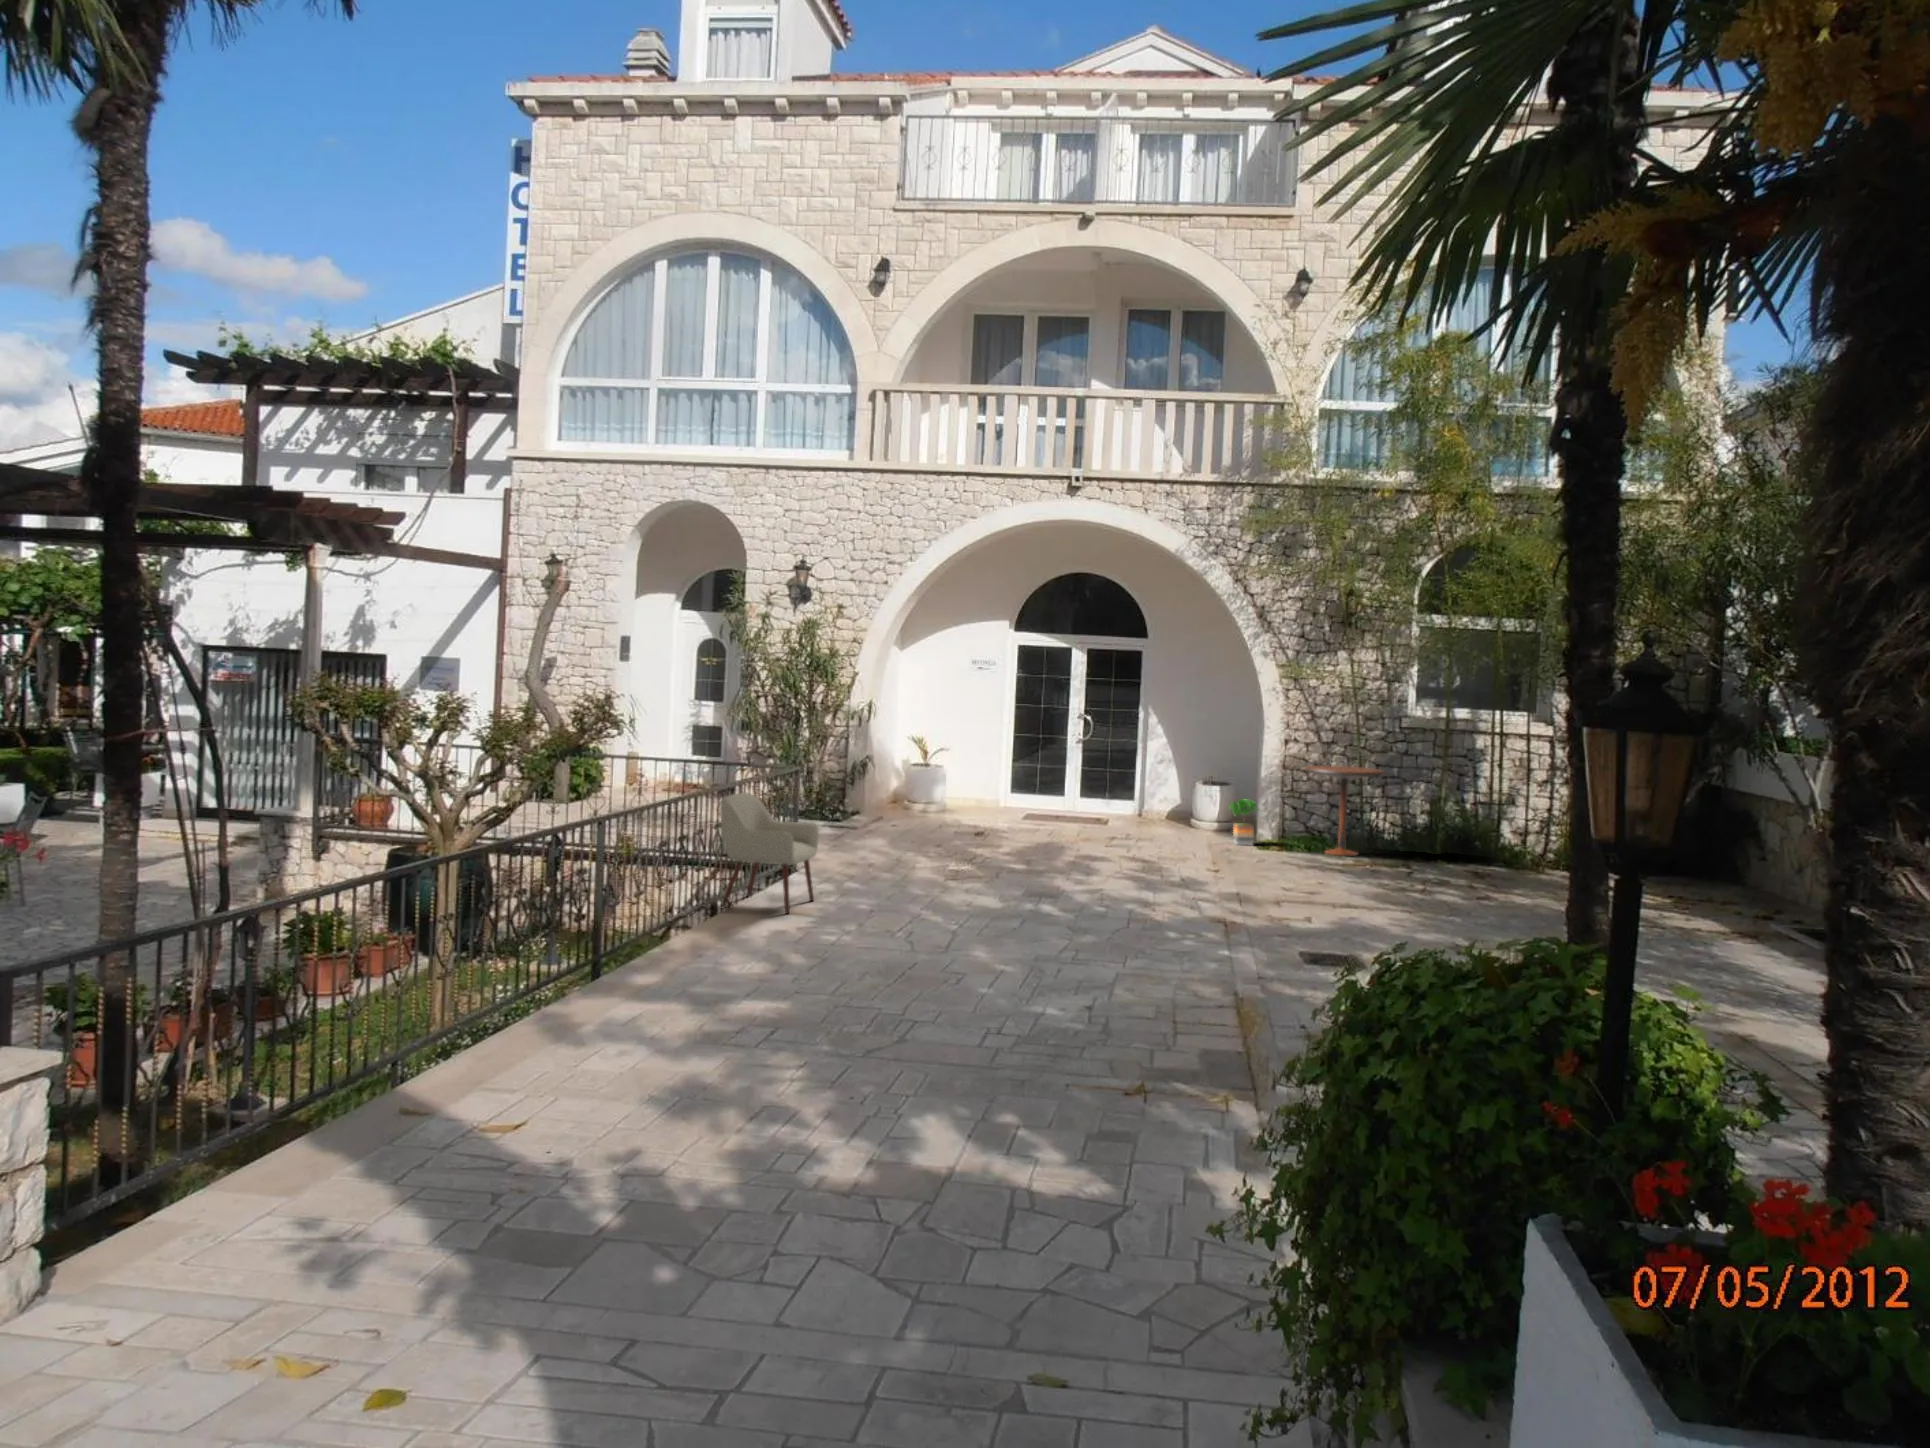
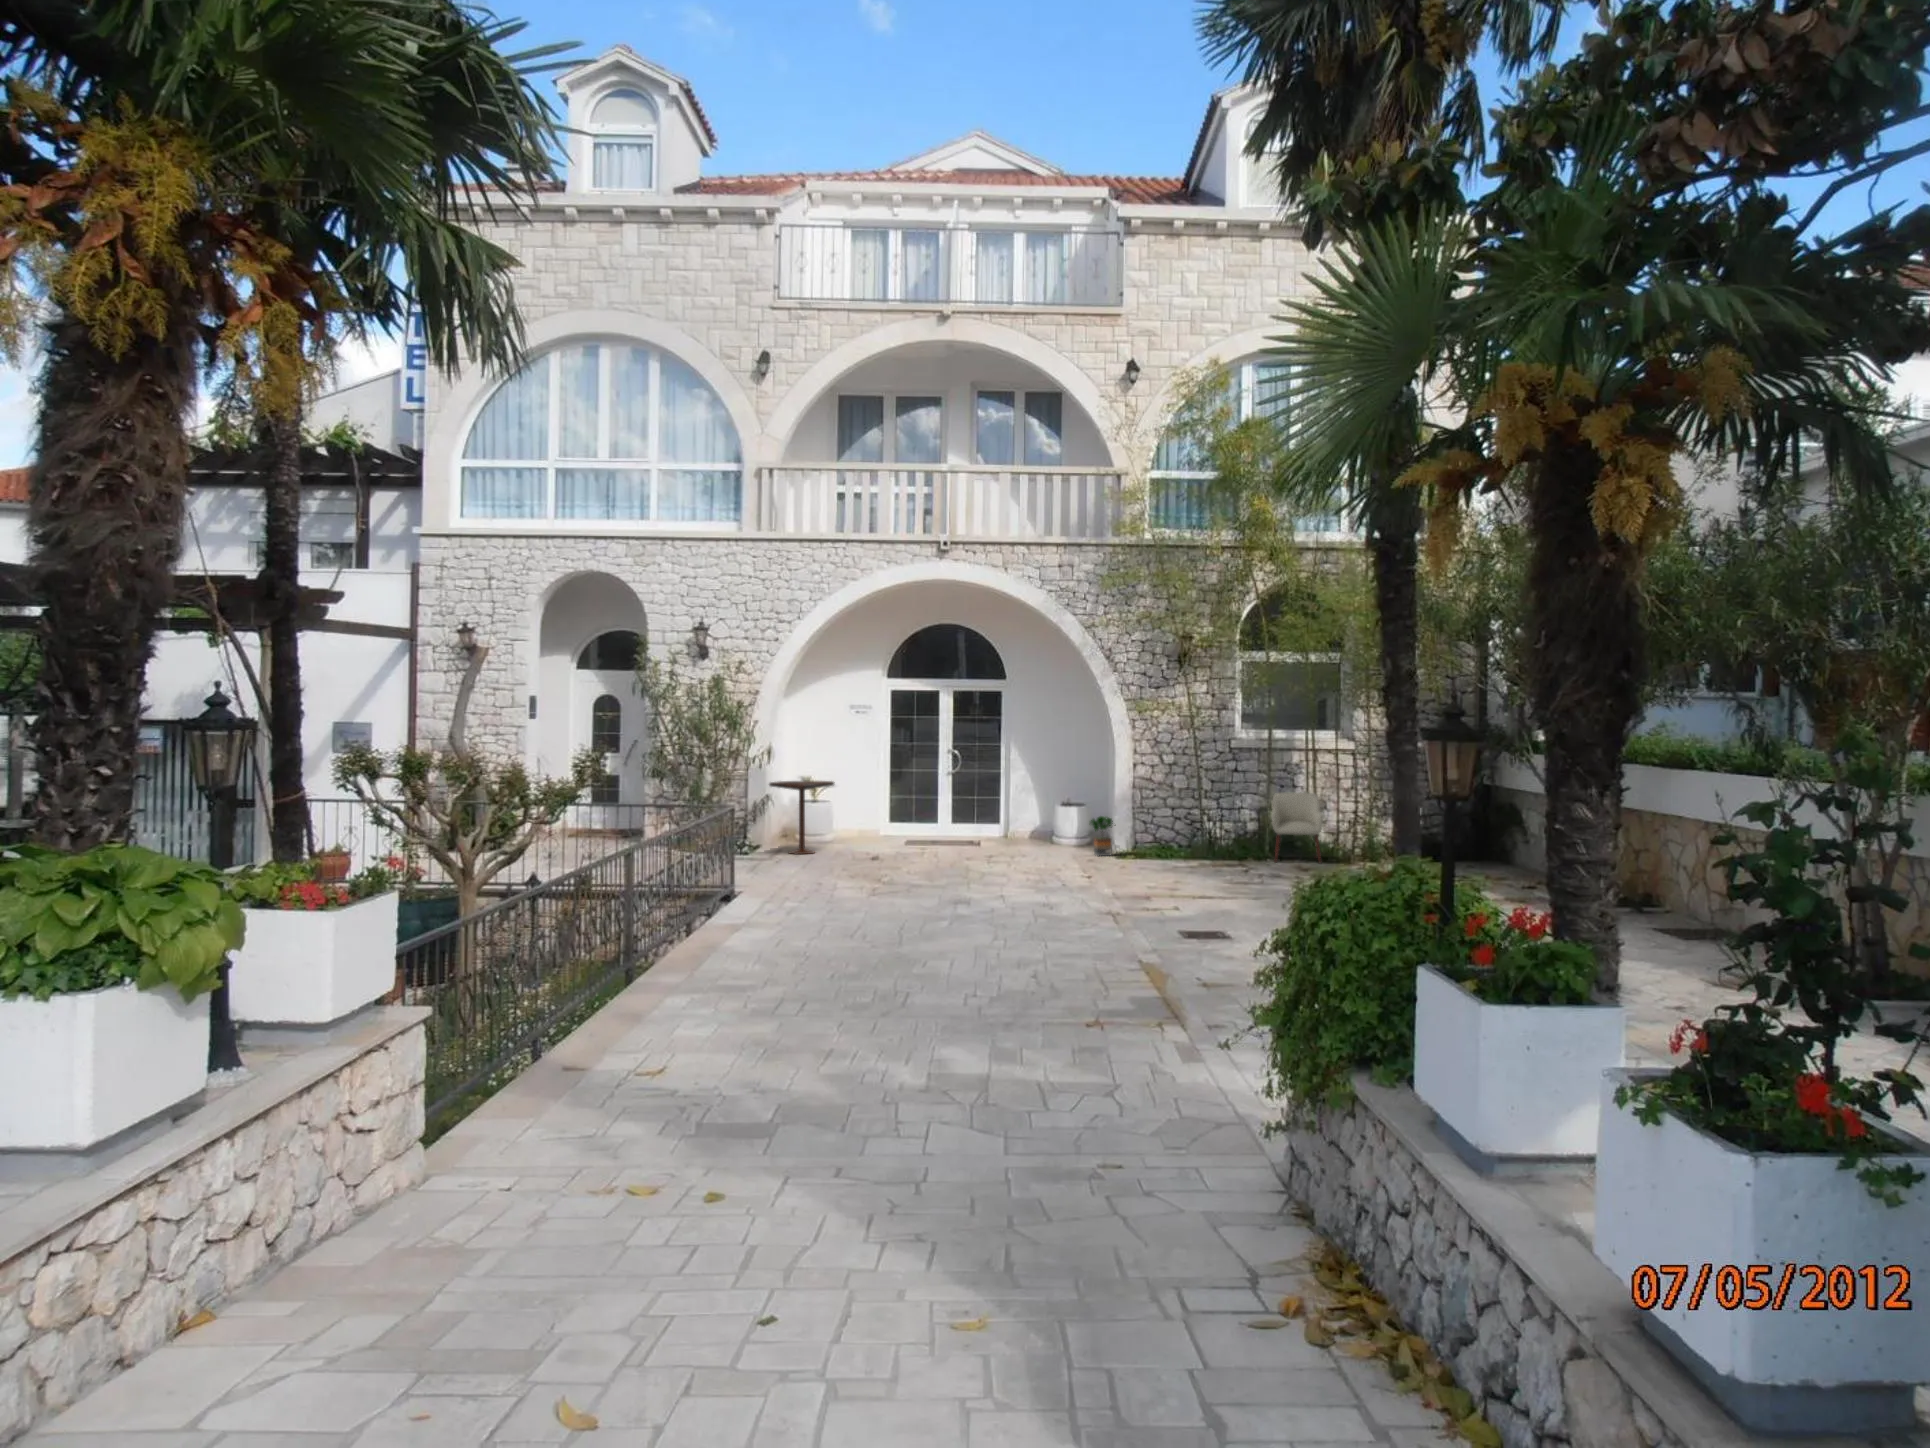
pedestal table: present [1305,766,1385,856] -> present [769,781,835,854]
chair: present [720,793,819,914] -> present [1272,792,1323,863]

